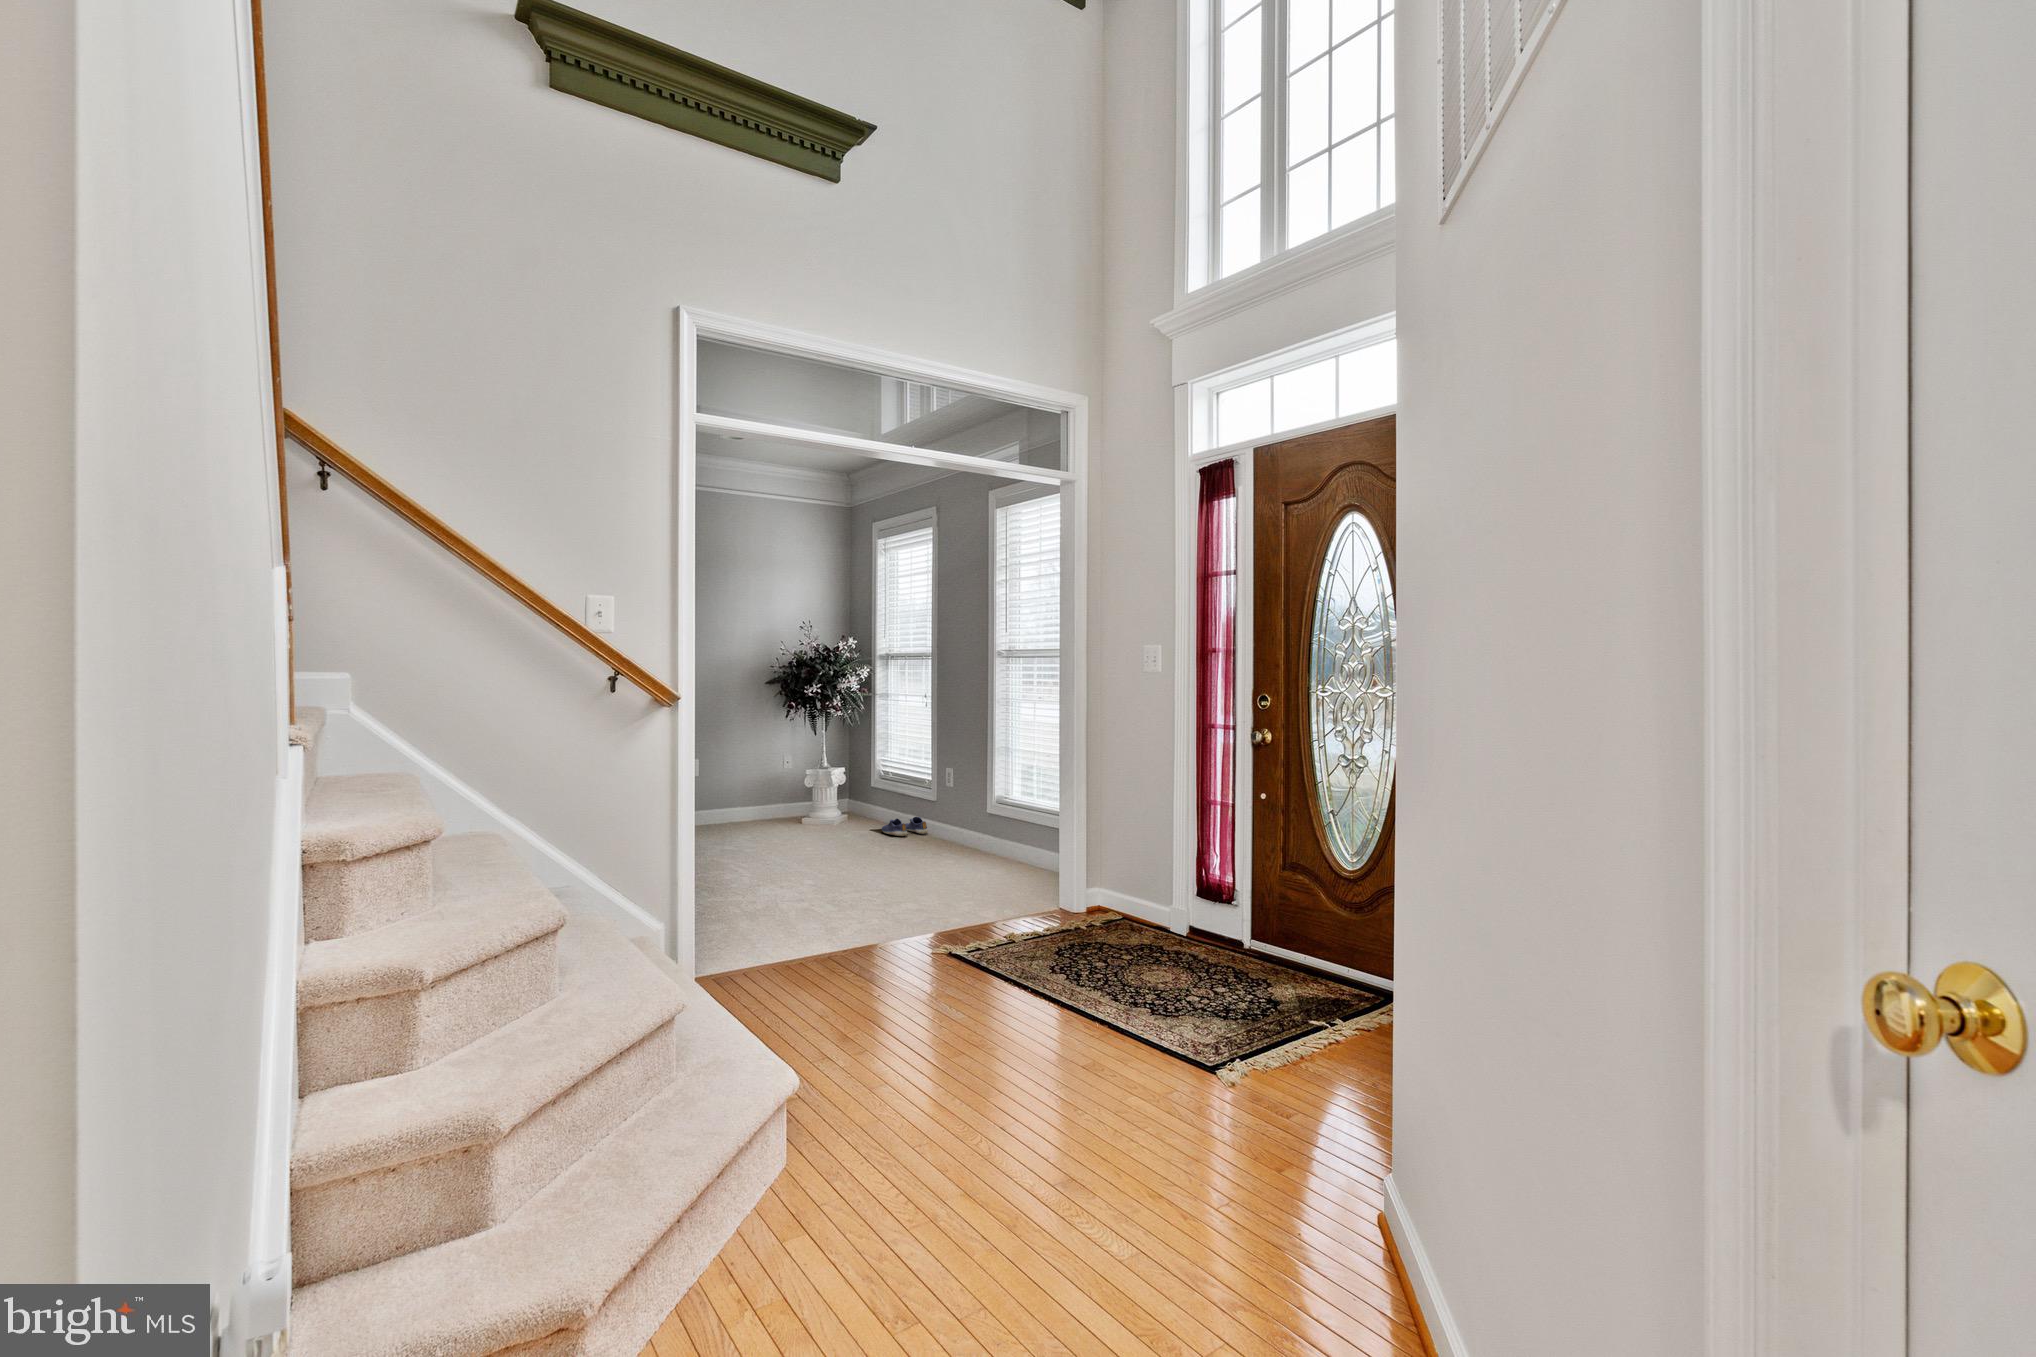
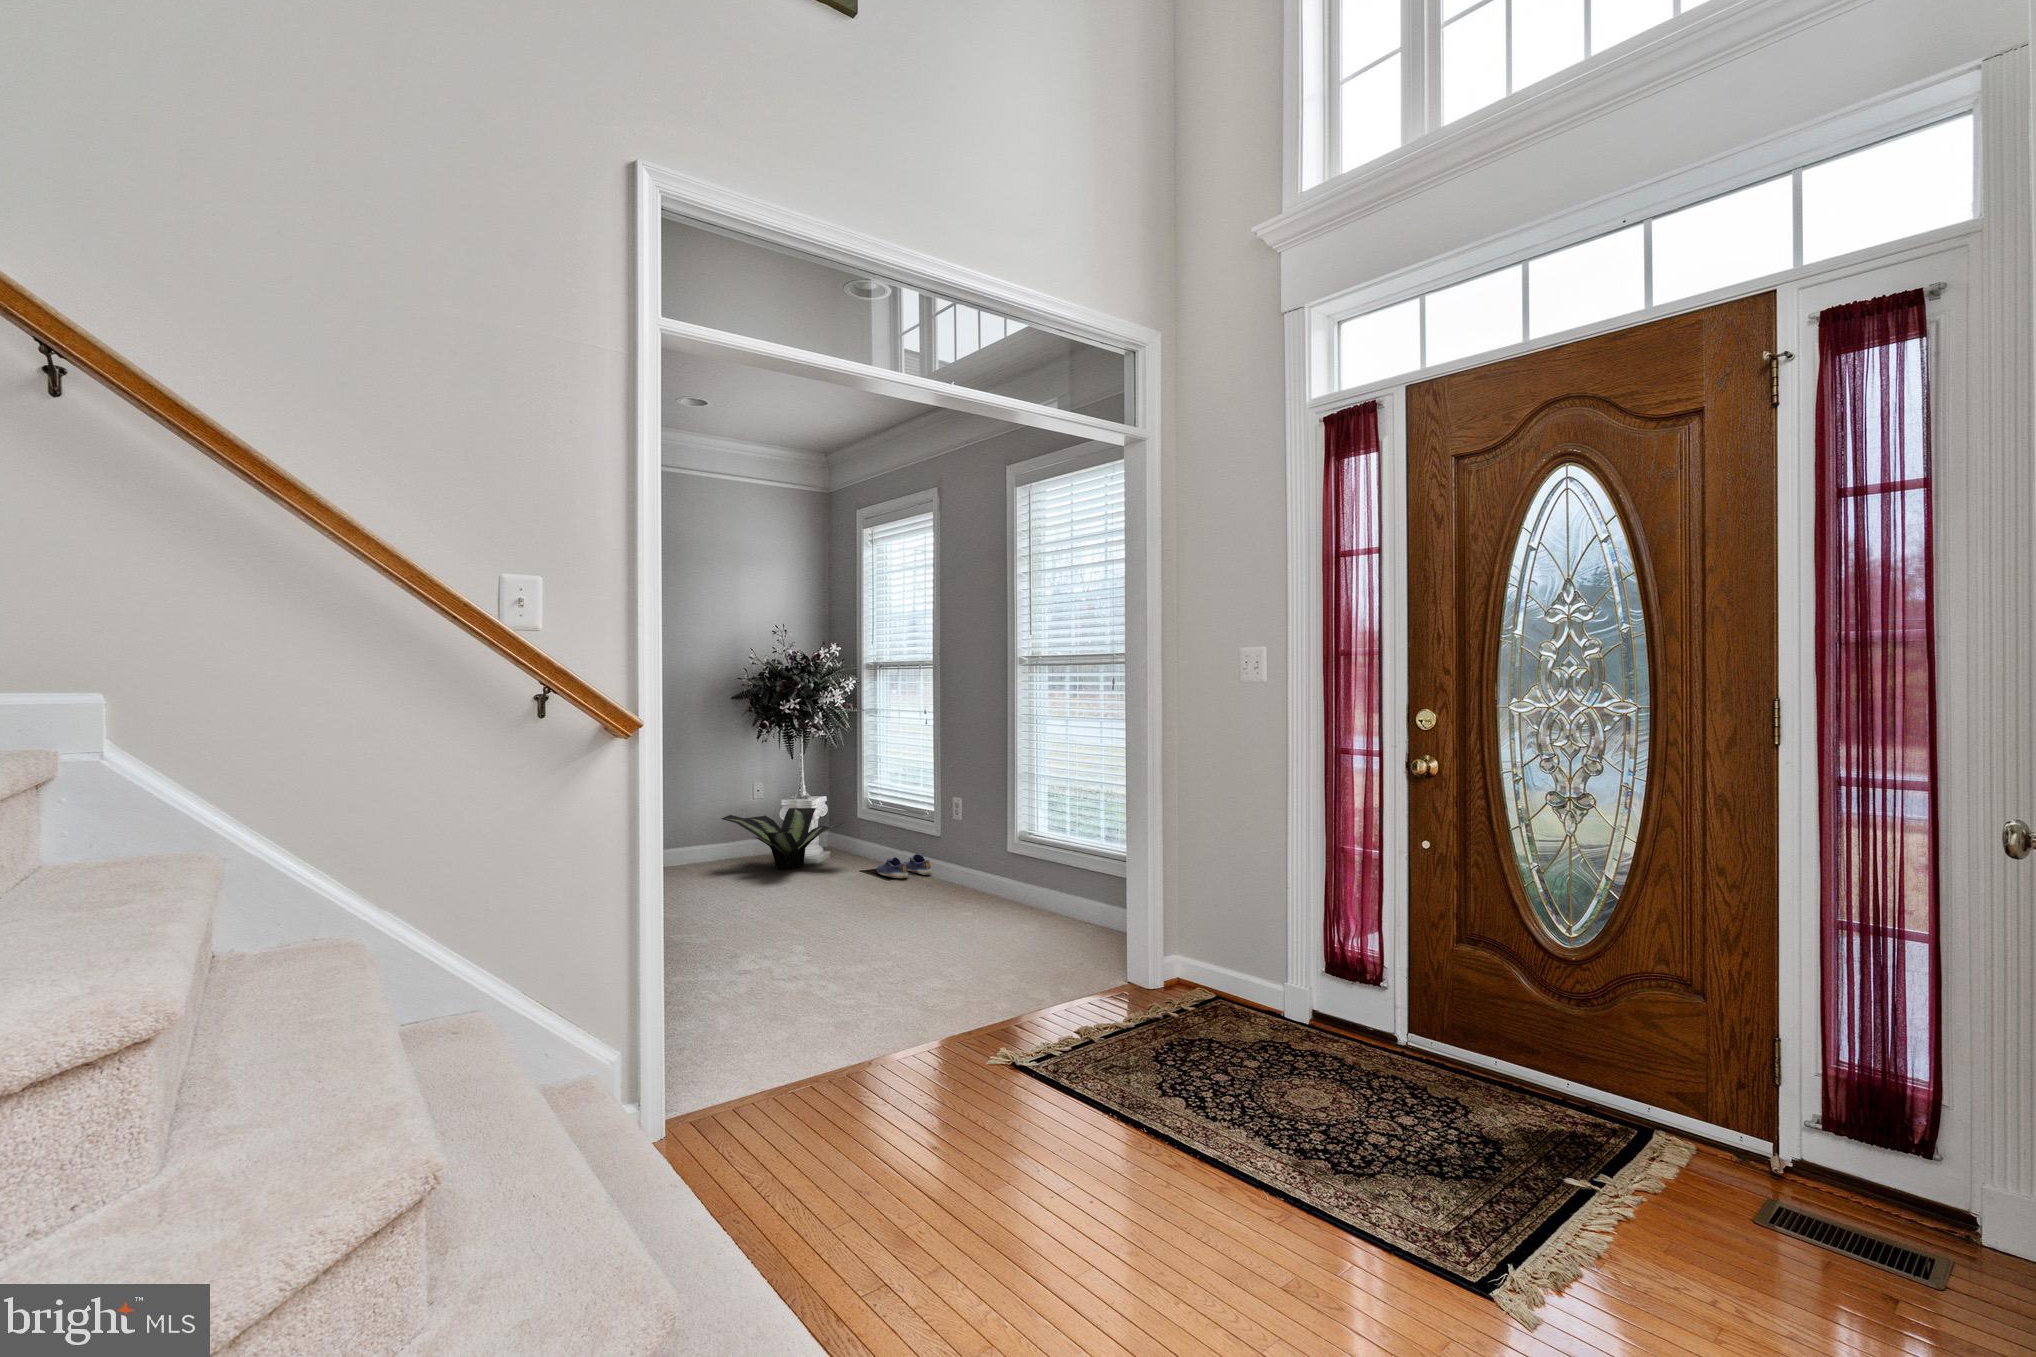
potted plant: none [752,778,858,828] -> present [721,808,844,869]

